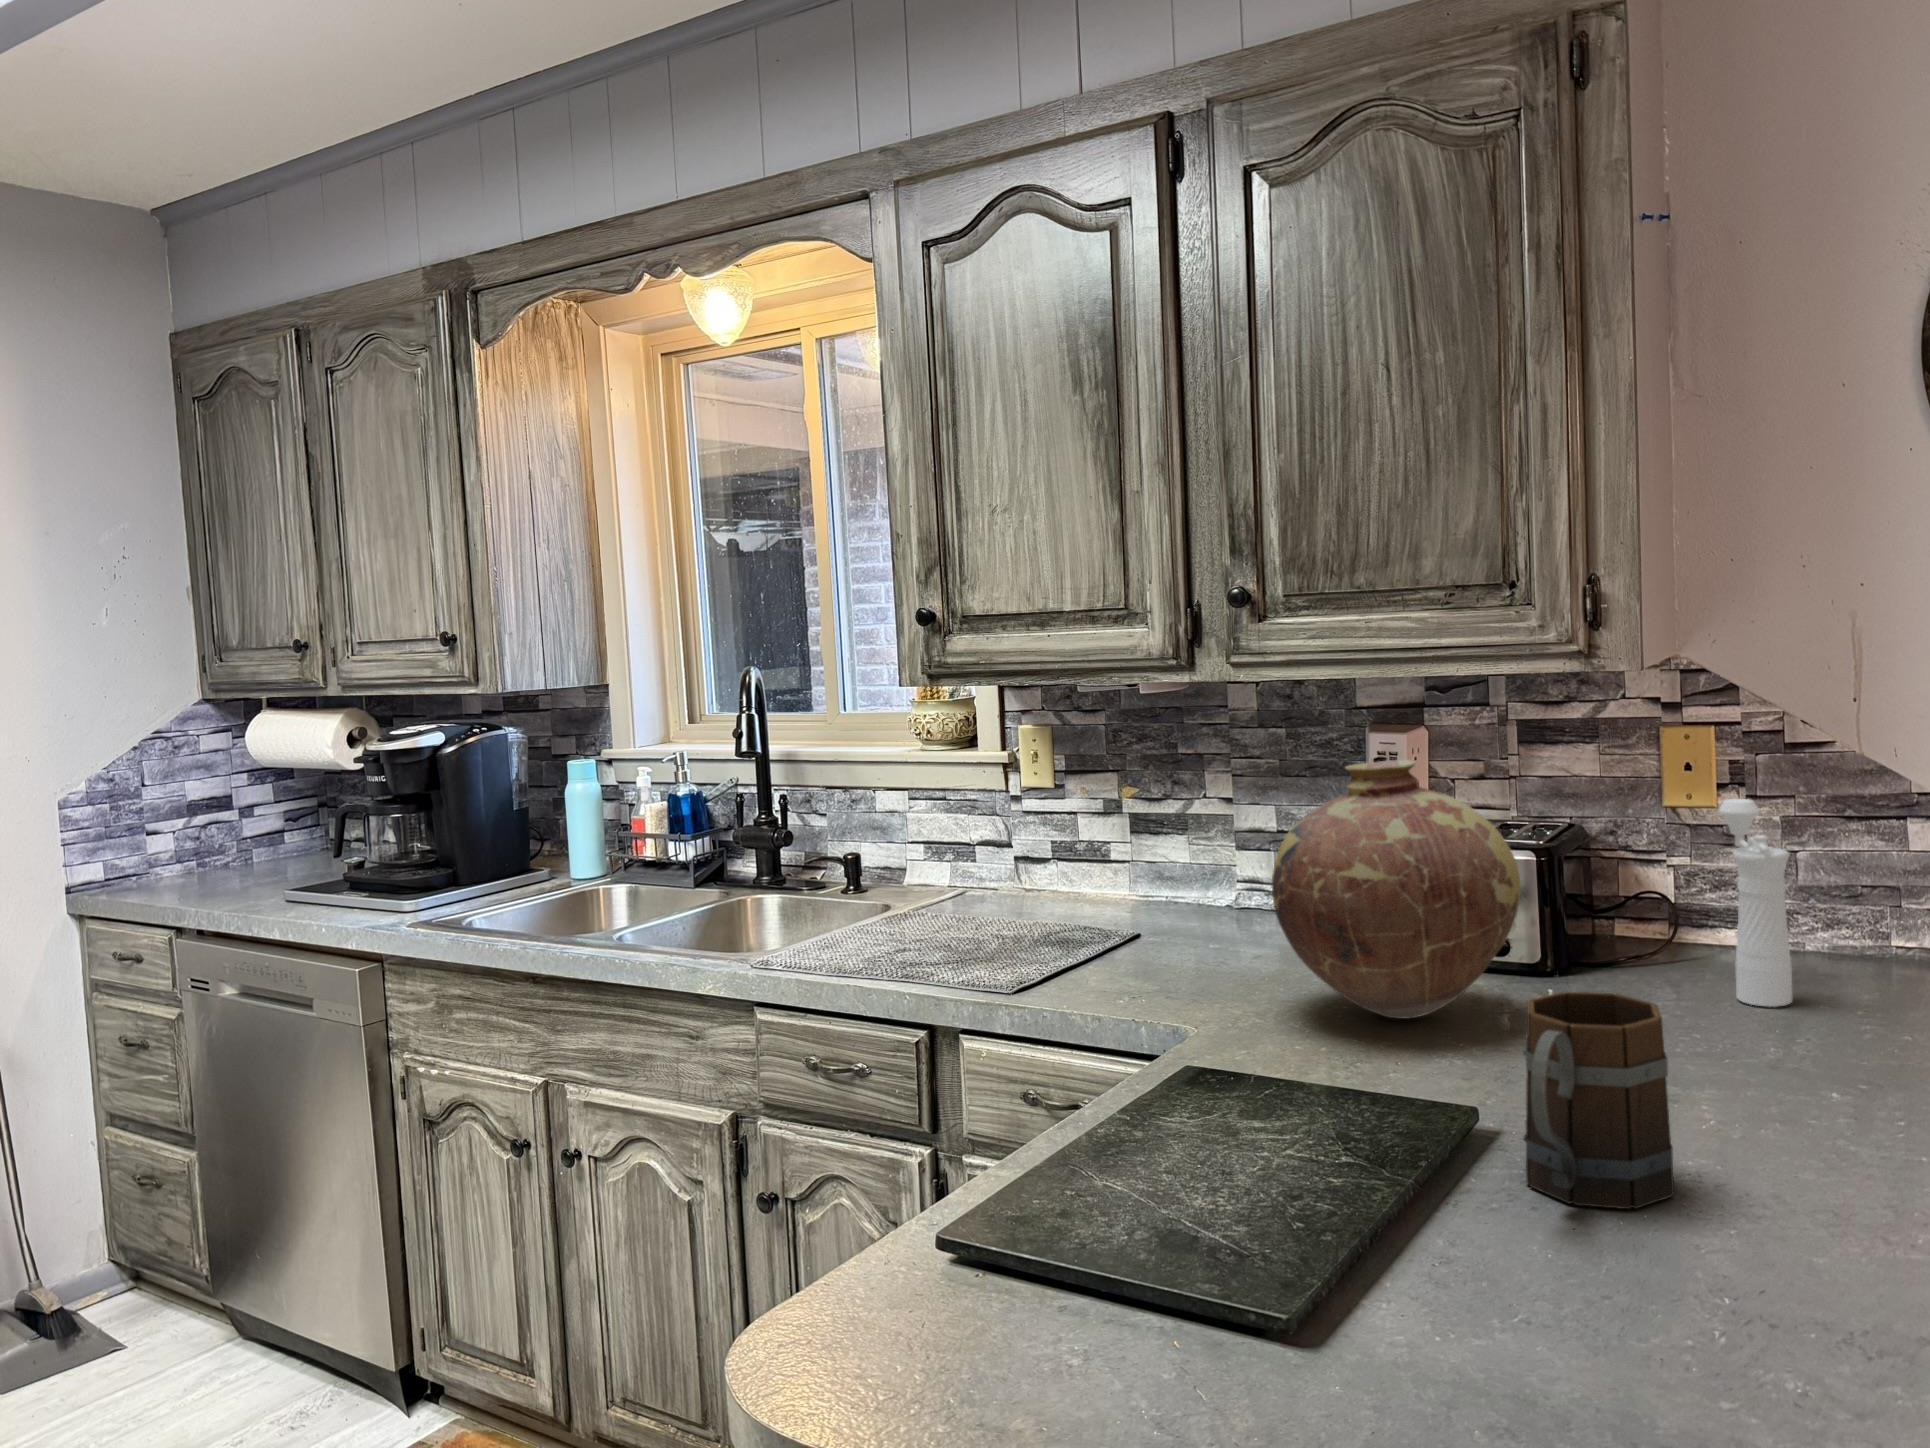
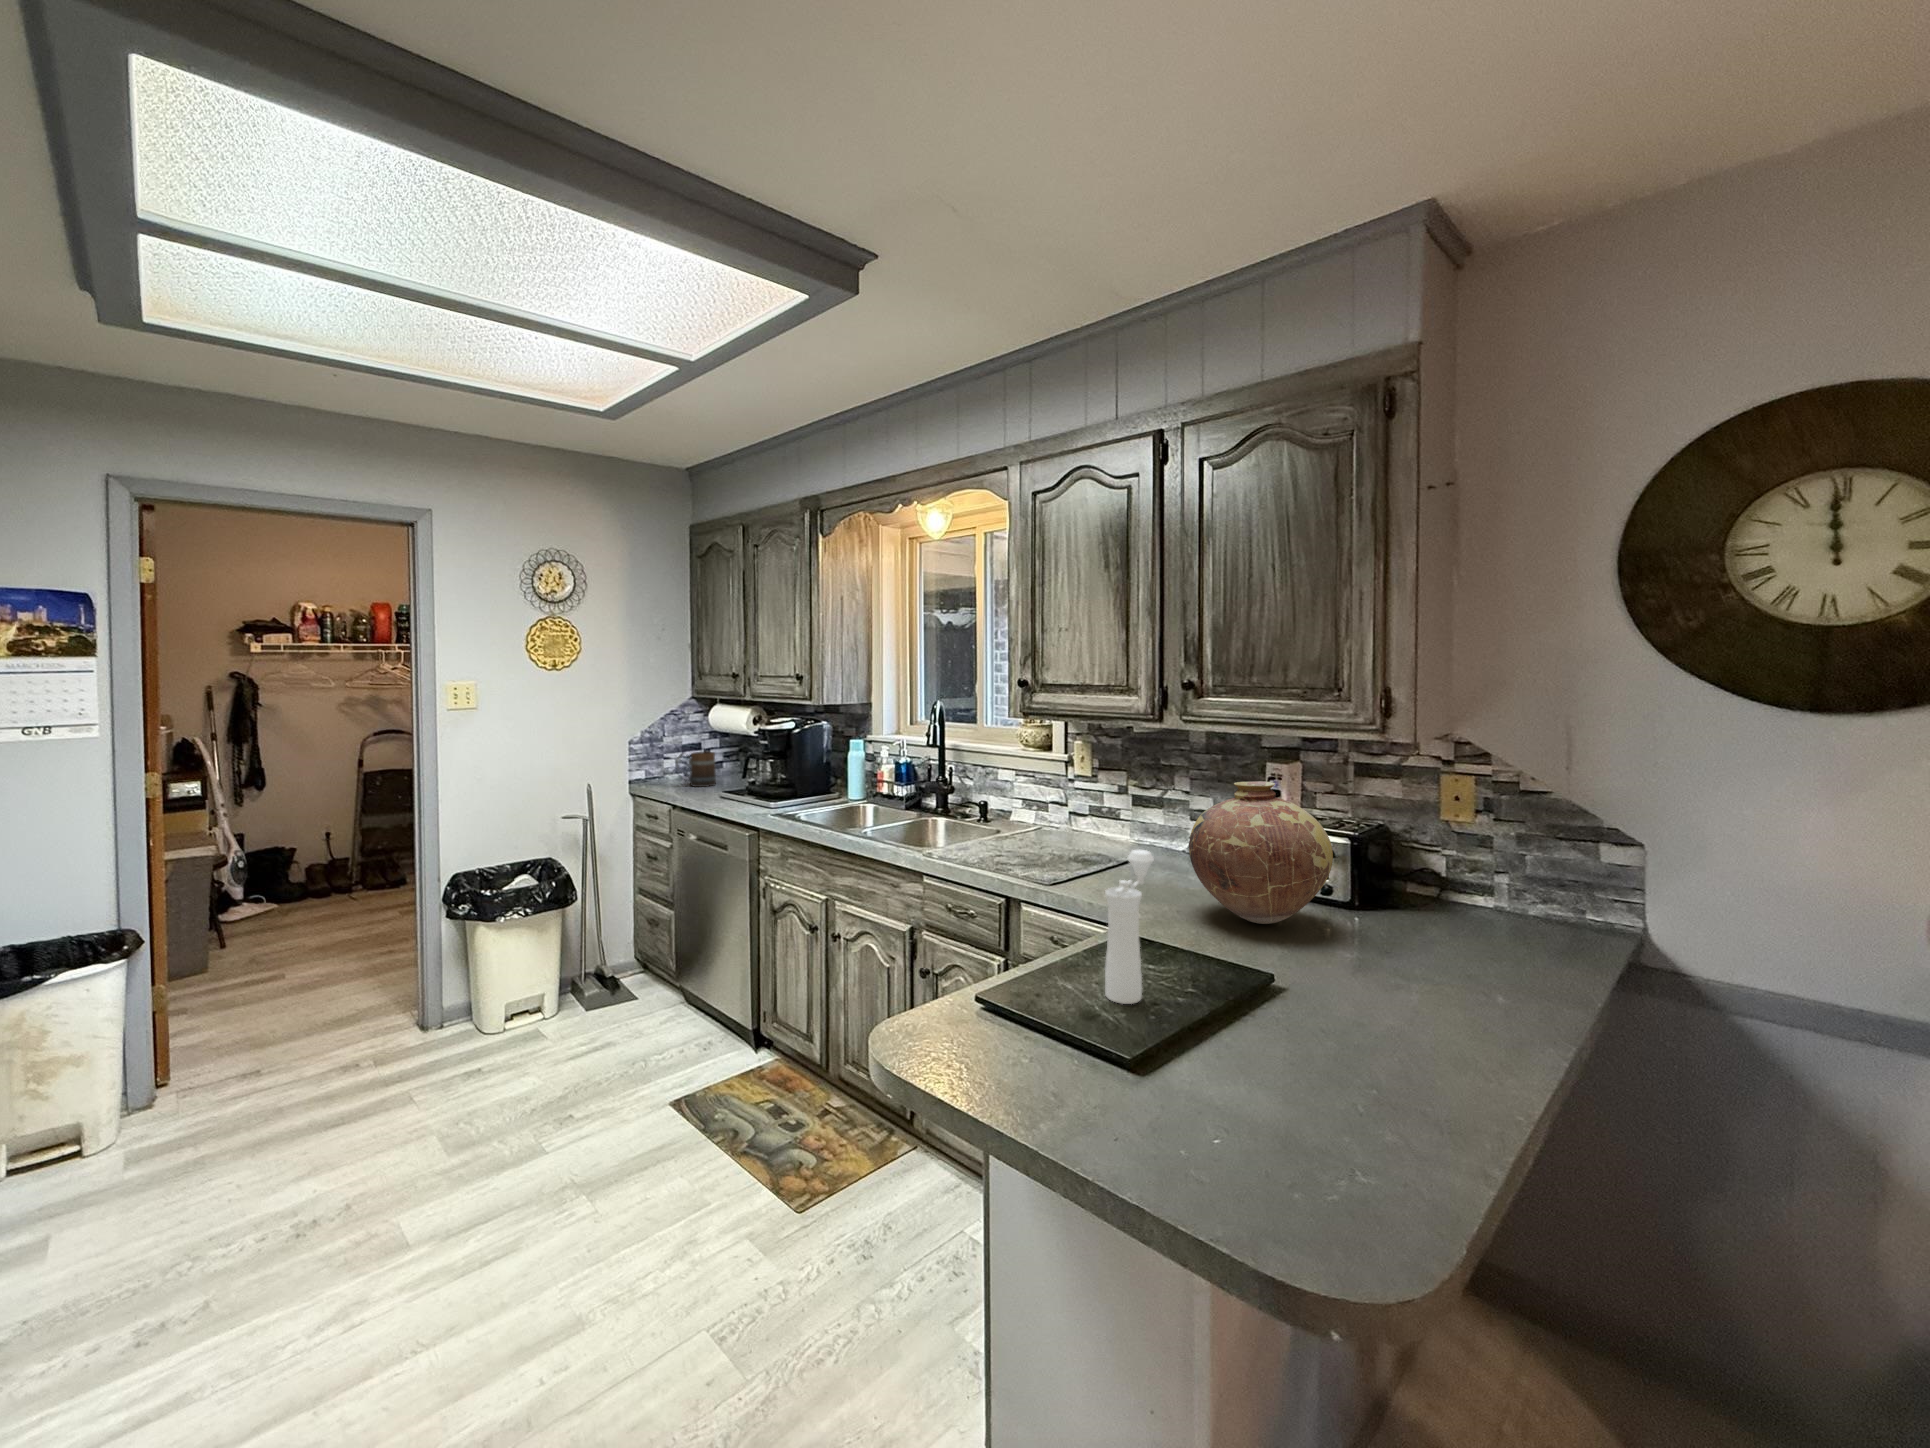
pepper mill: present [1719,799,1792,1007] -> present [1105,850,1154,1004]
mug: present [1523,992,1674,1209] -> present [677,752,716,787]

